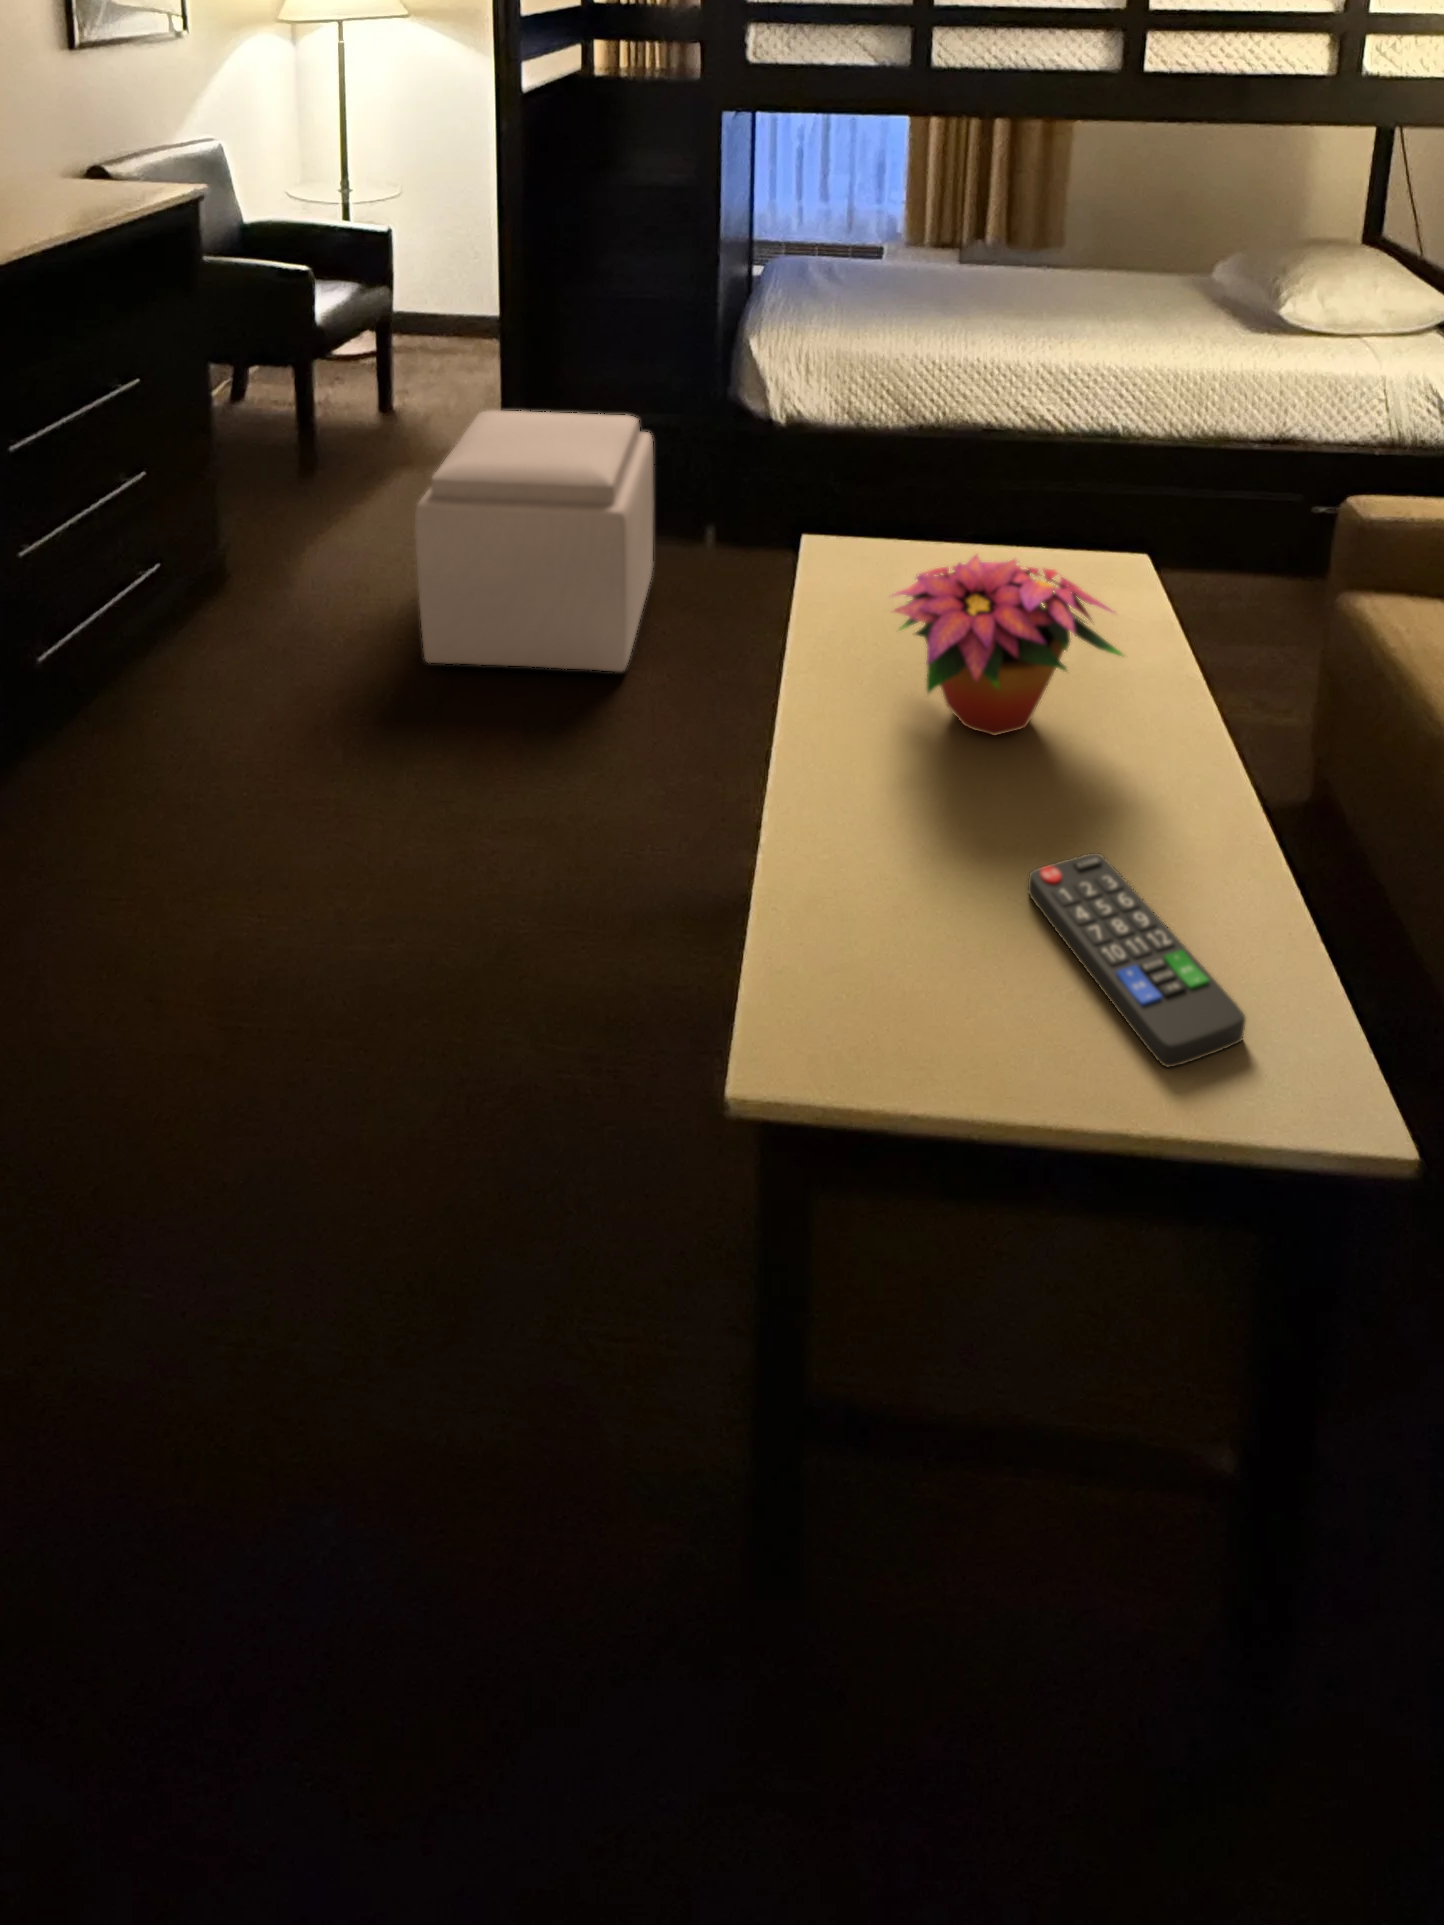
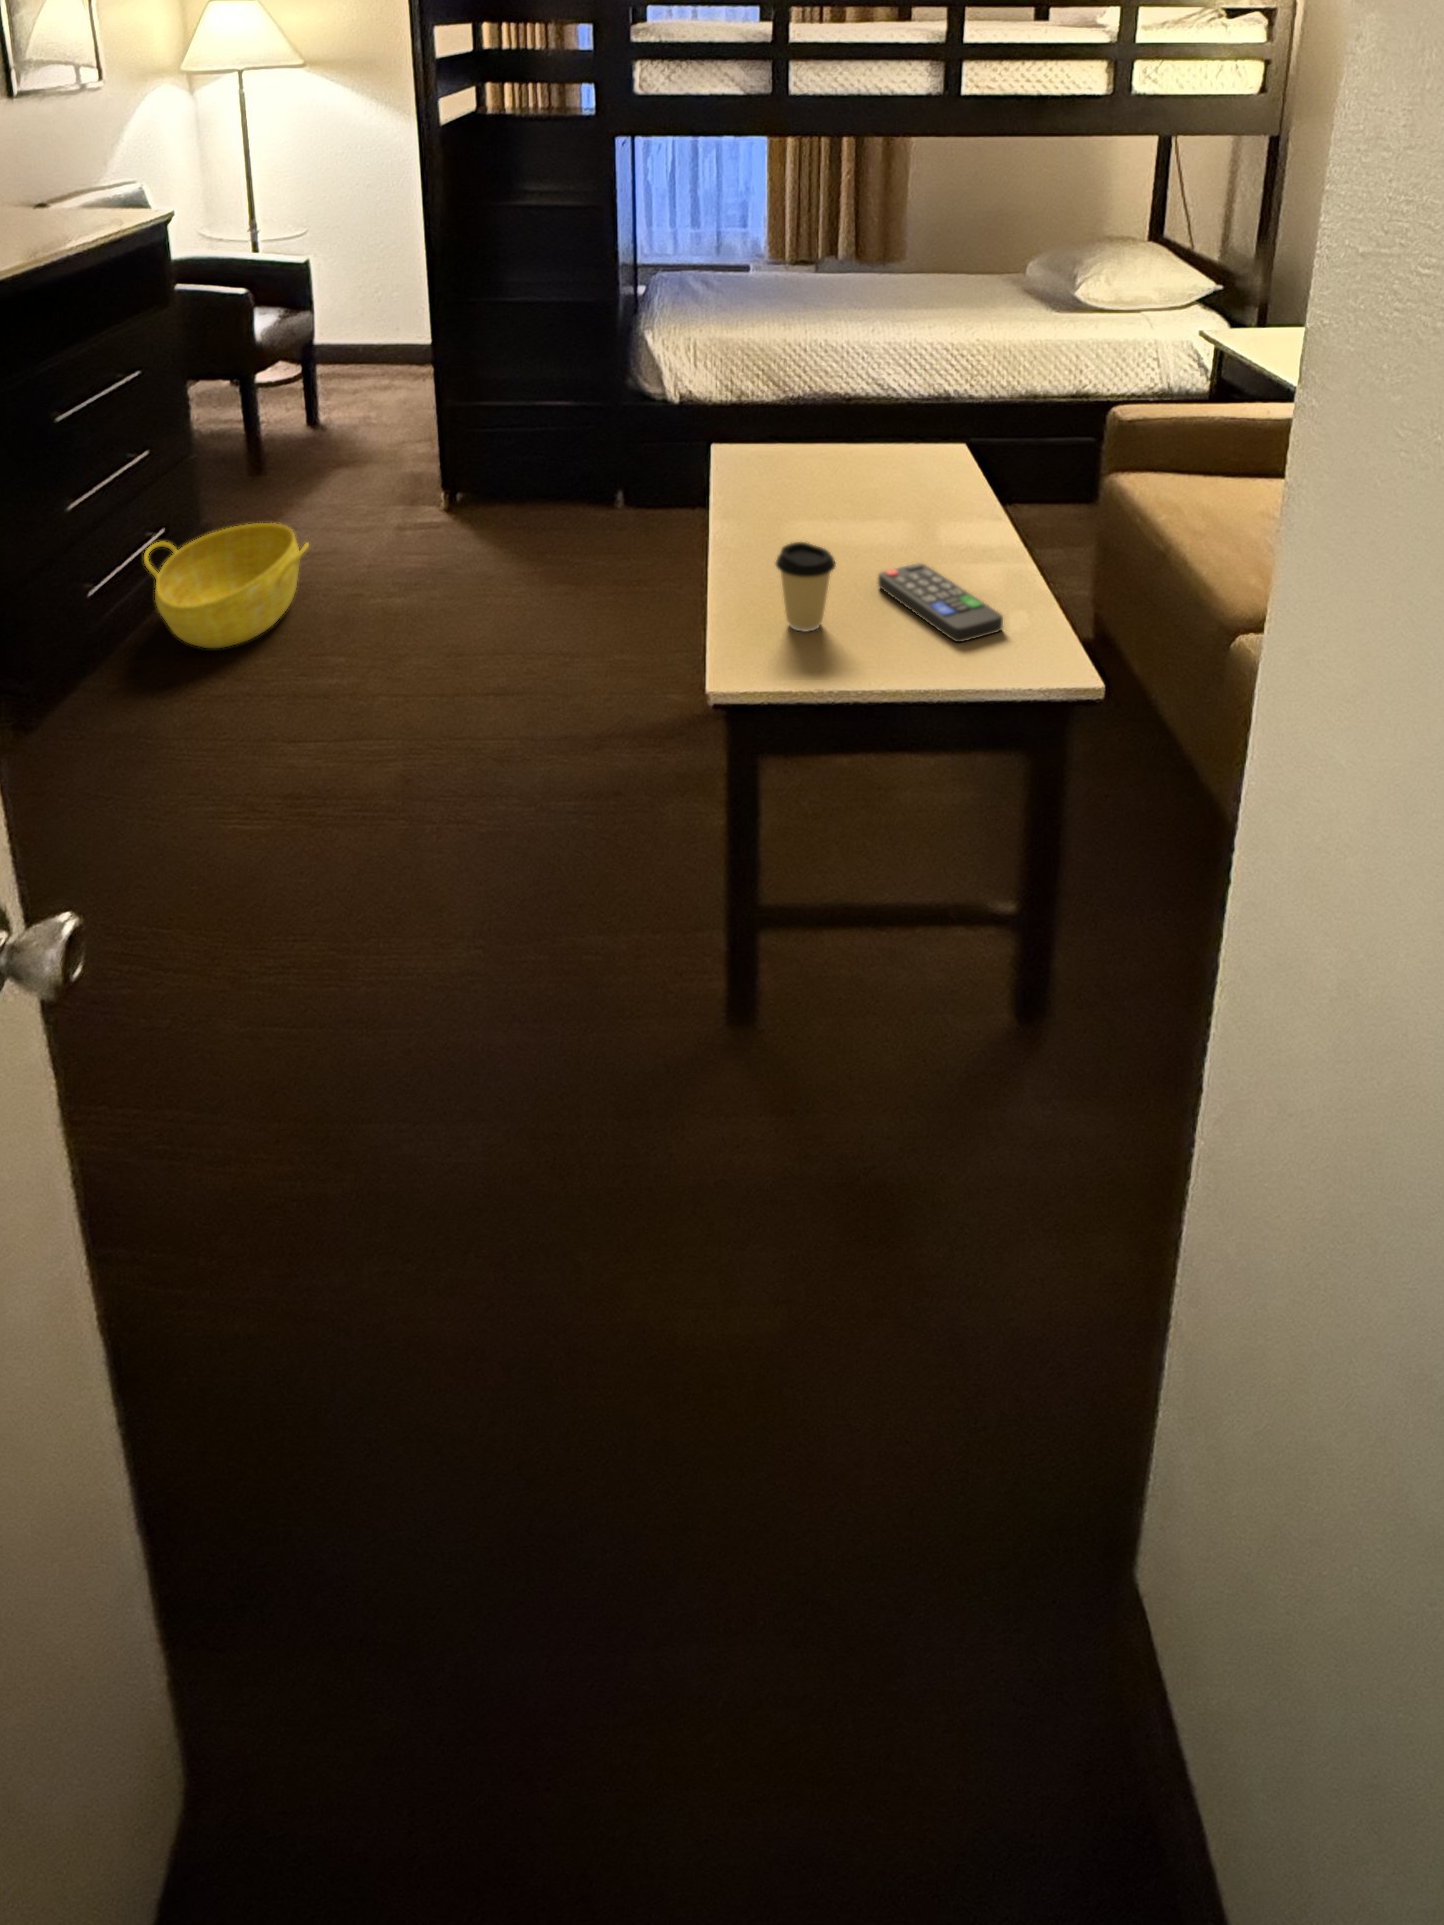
ottoman: present [415,410,653,672] -> none [388,391,578,594]
flower arrangement: present [894,554,1124,735] -> none [775,403,945,525]
basket: none [119,560,315,731] -> present [144,523,309,648]
coffee cup: none [859,843,959,1004] -> present [776,542,836,631]

